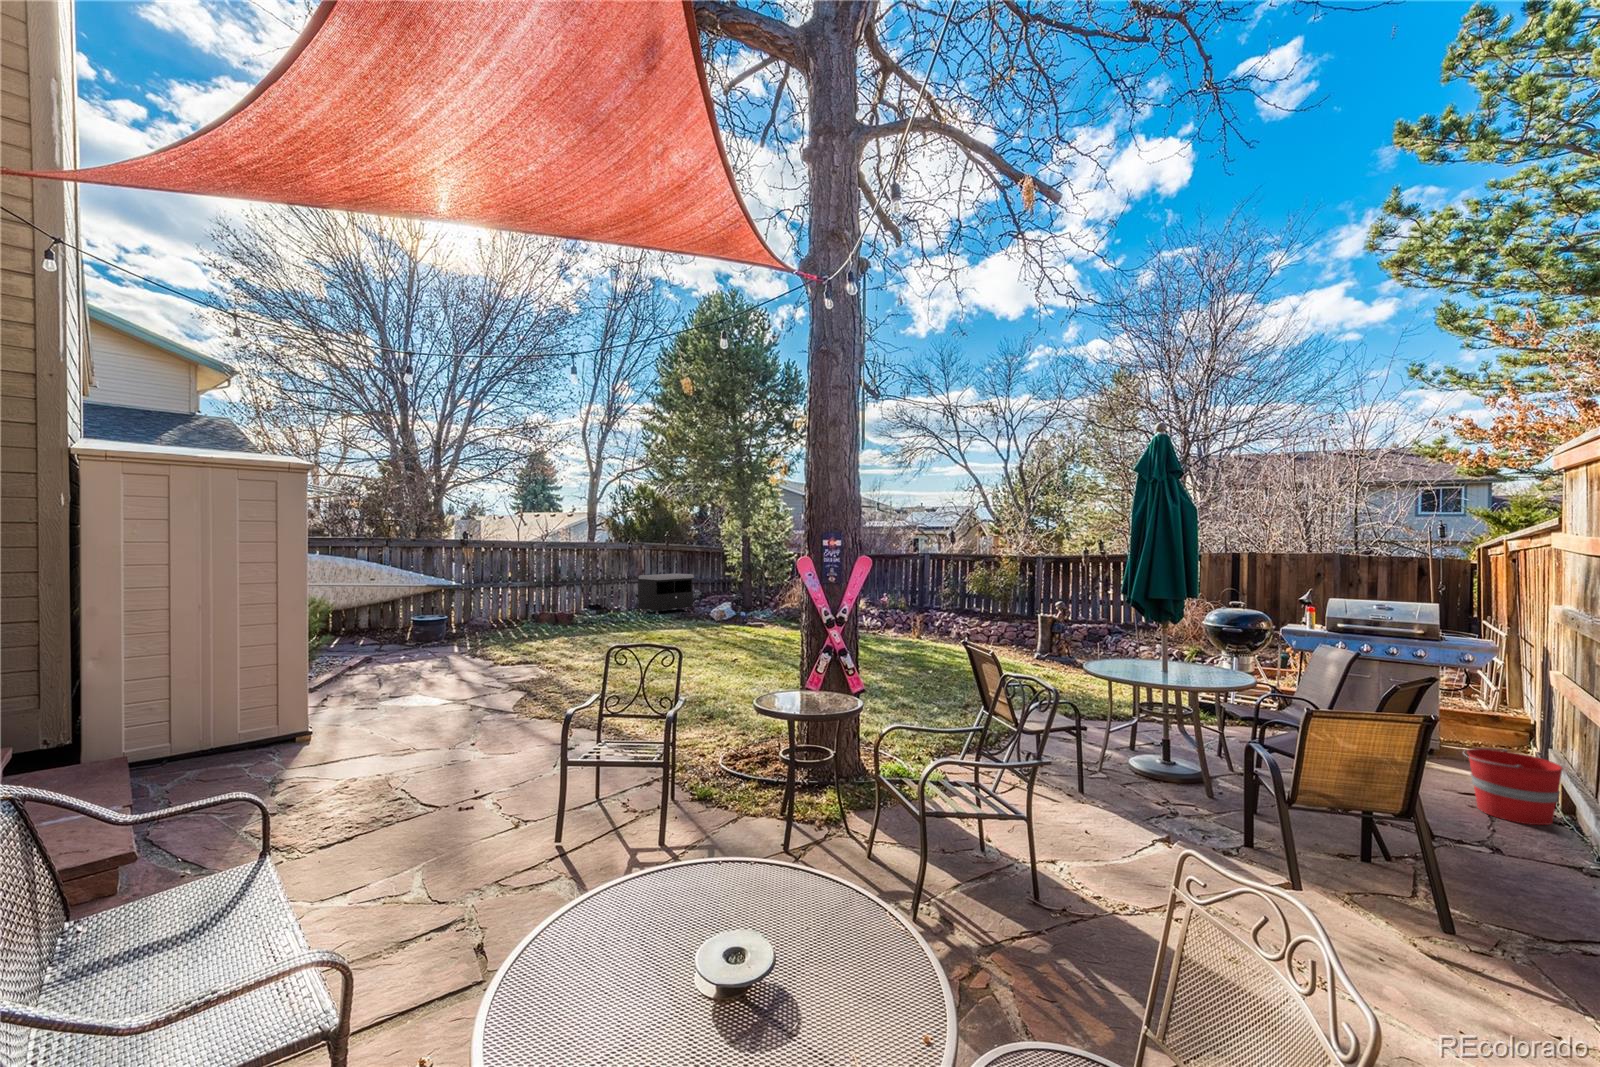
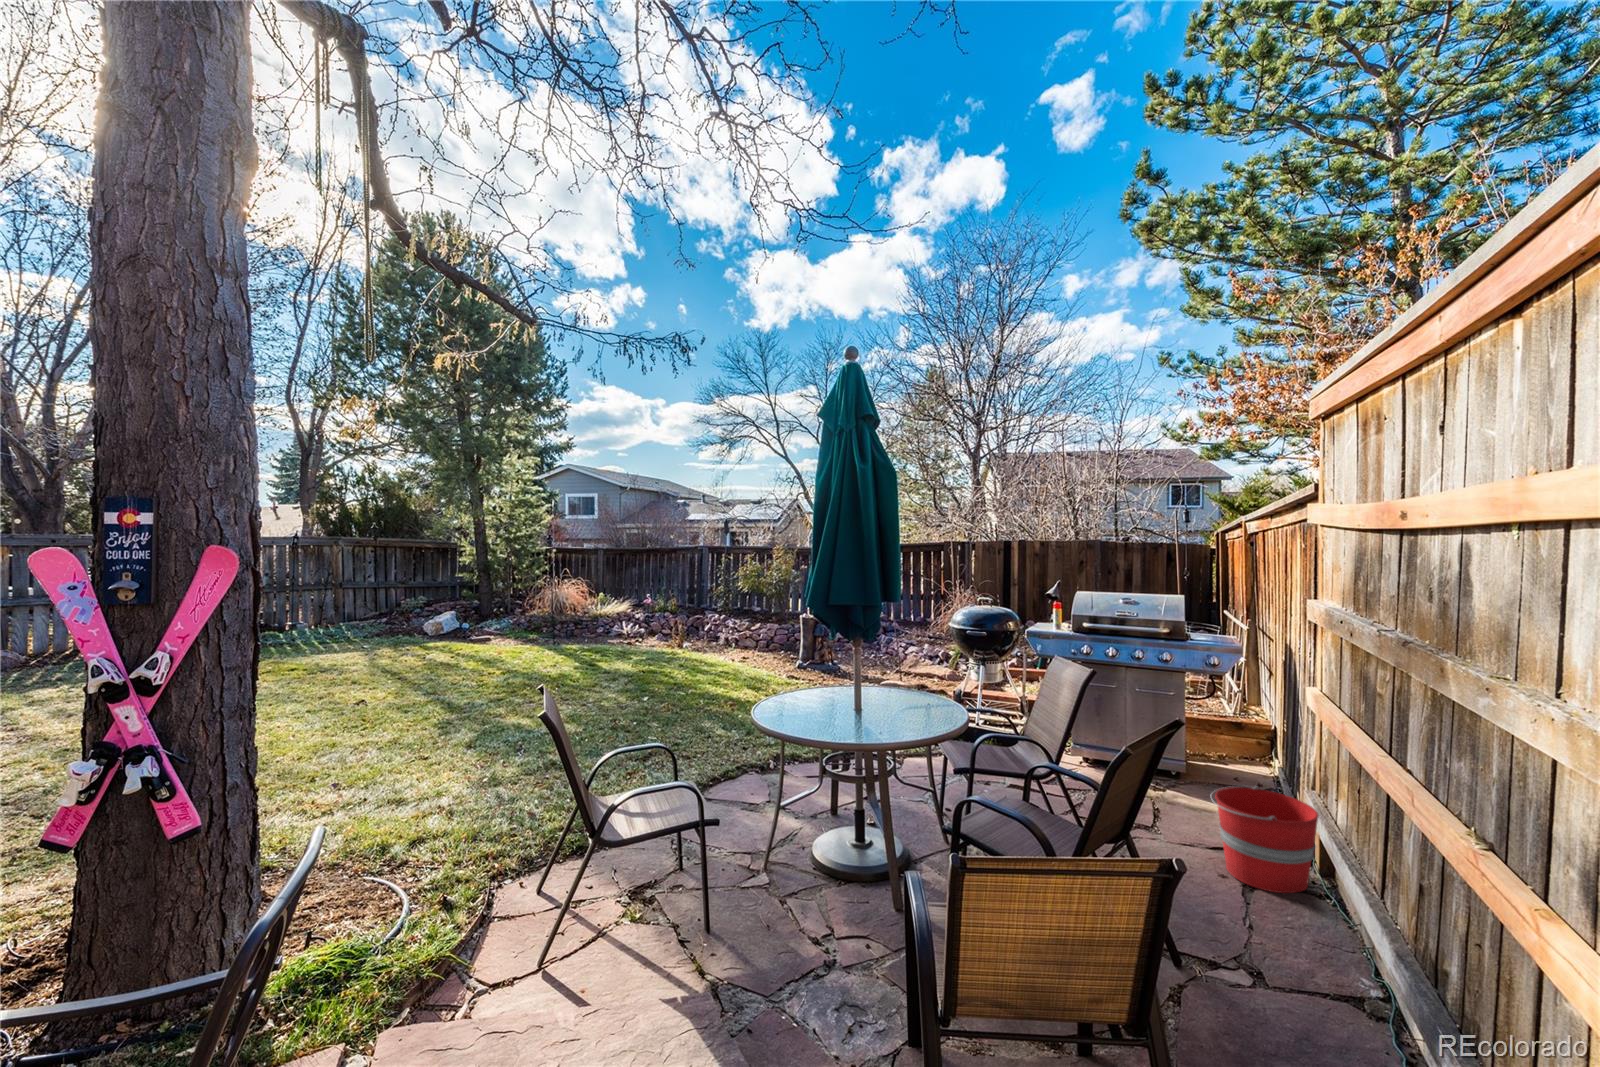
storage bench: present [638,573,694,614] -> none [323,578,408,632]

